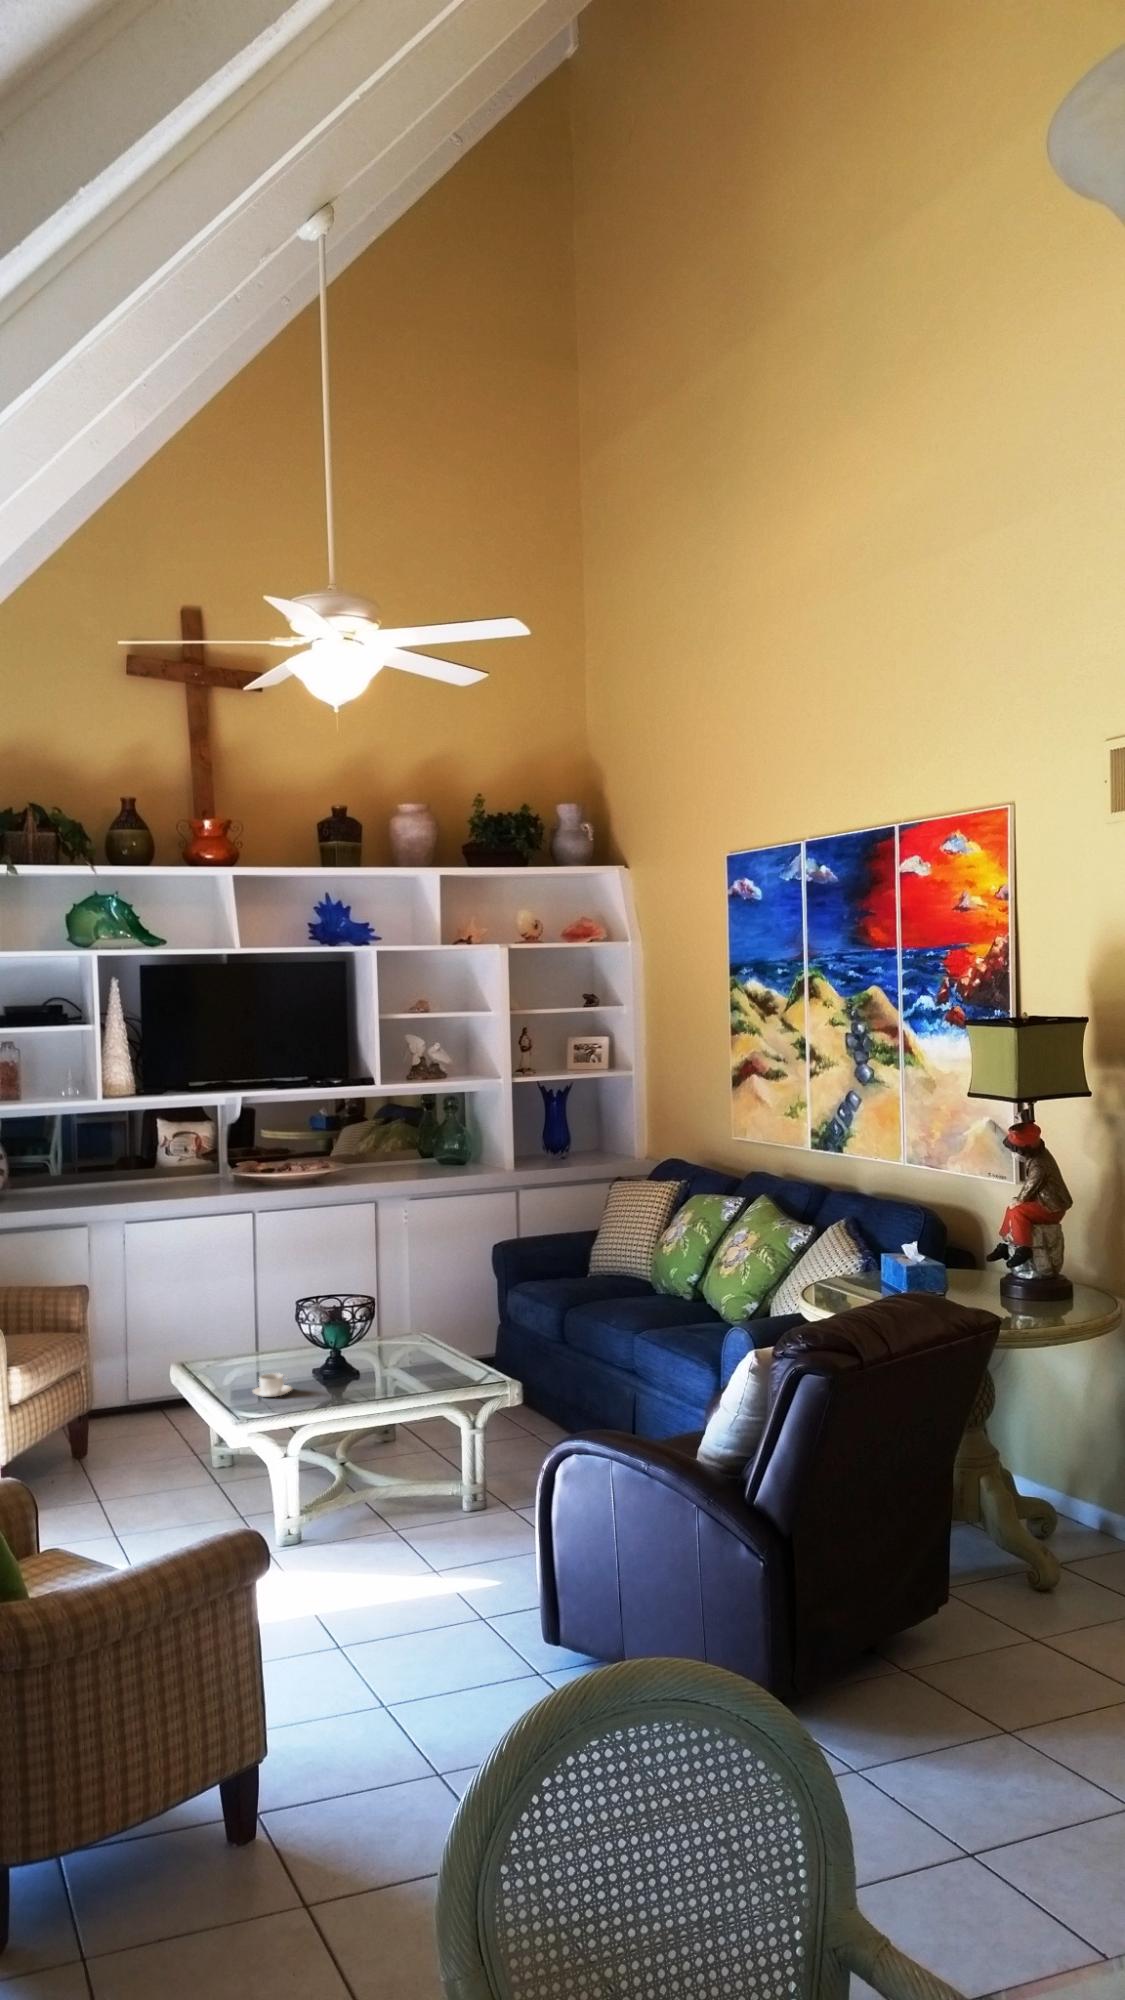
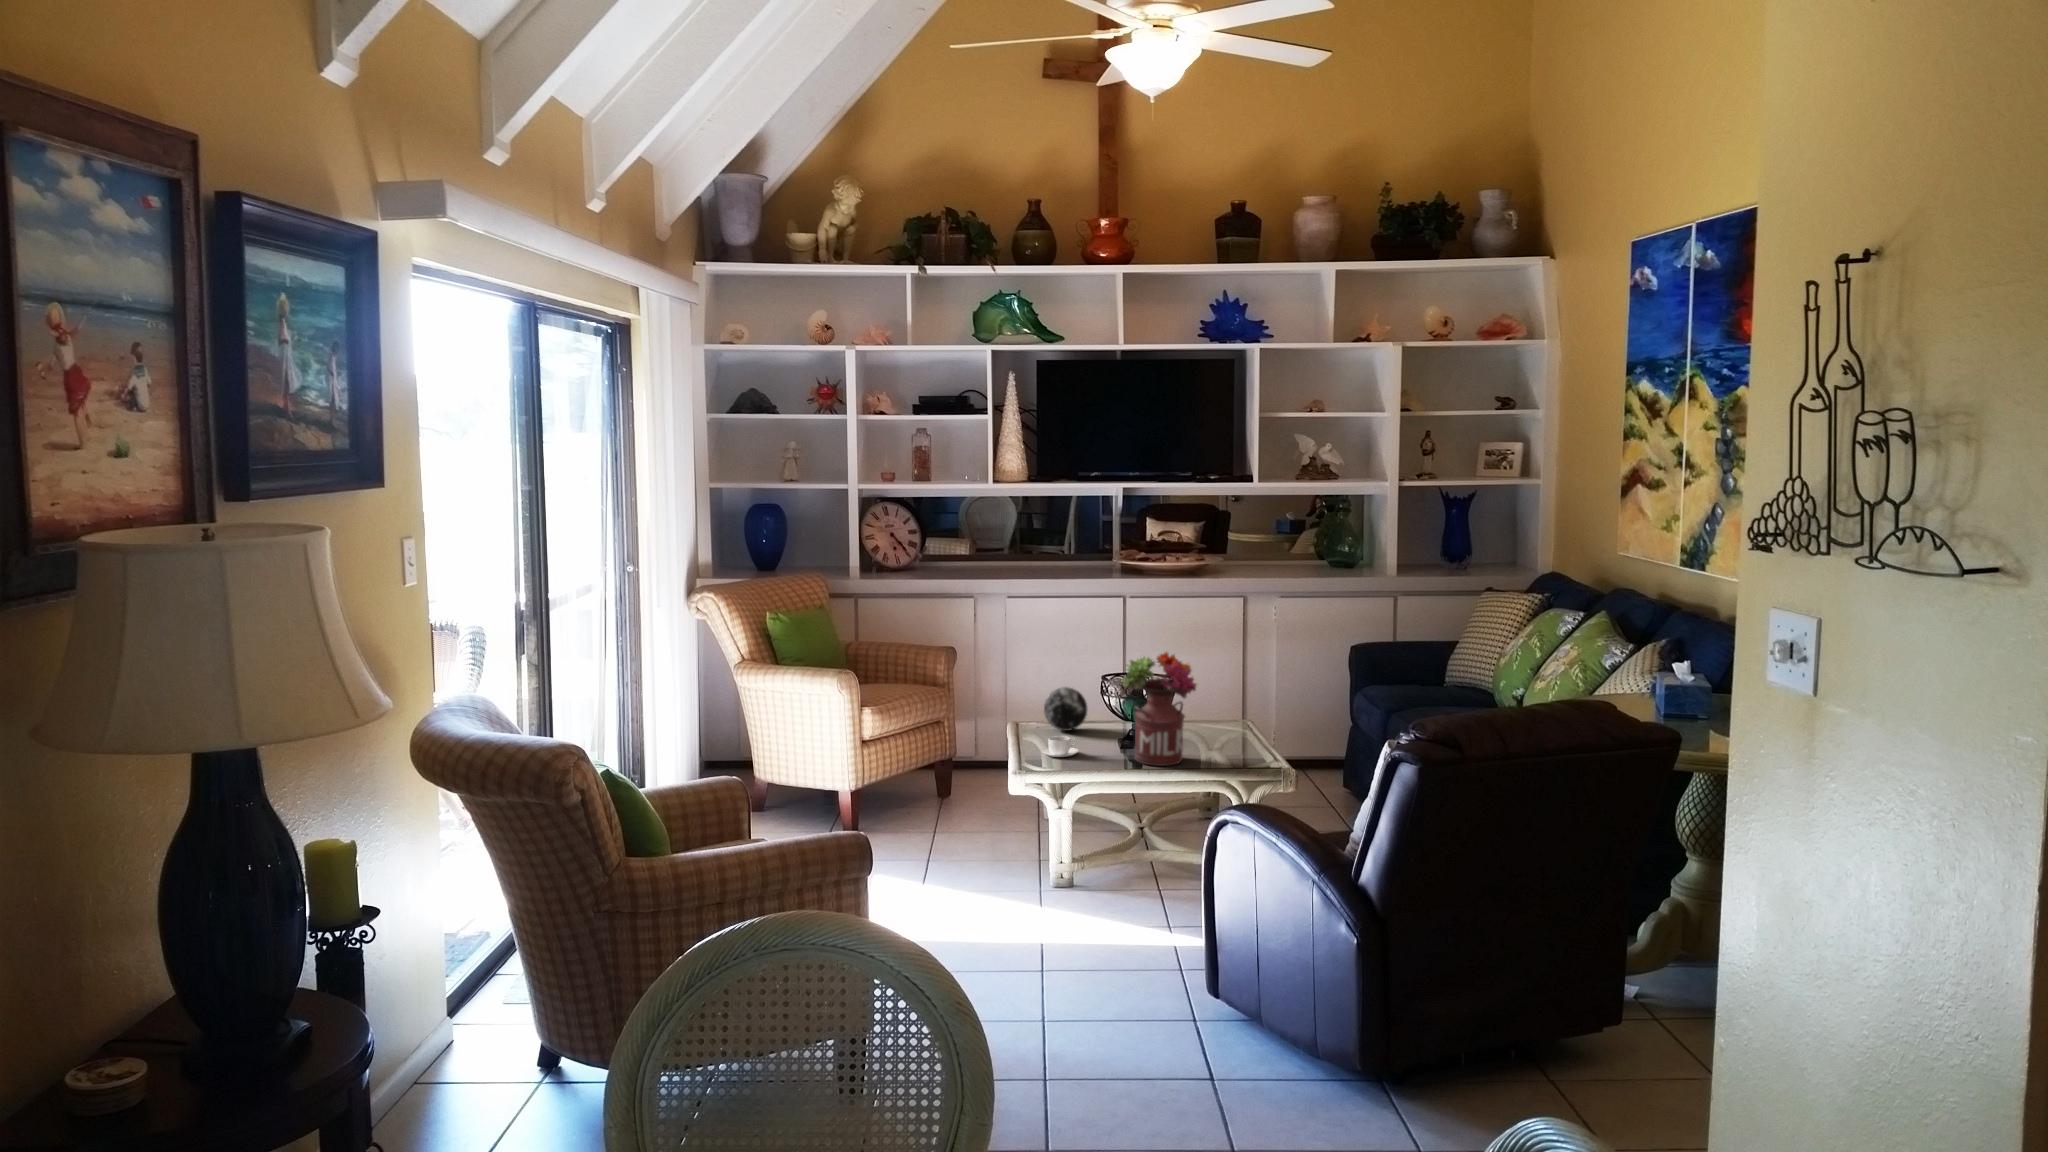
flower arrangement: none [341,1271,422,1393] -> present [1122,652,1196,766]
decorative orb: none [230,1319,278,1367] -> present [1044,687,1087,731]

